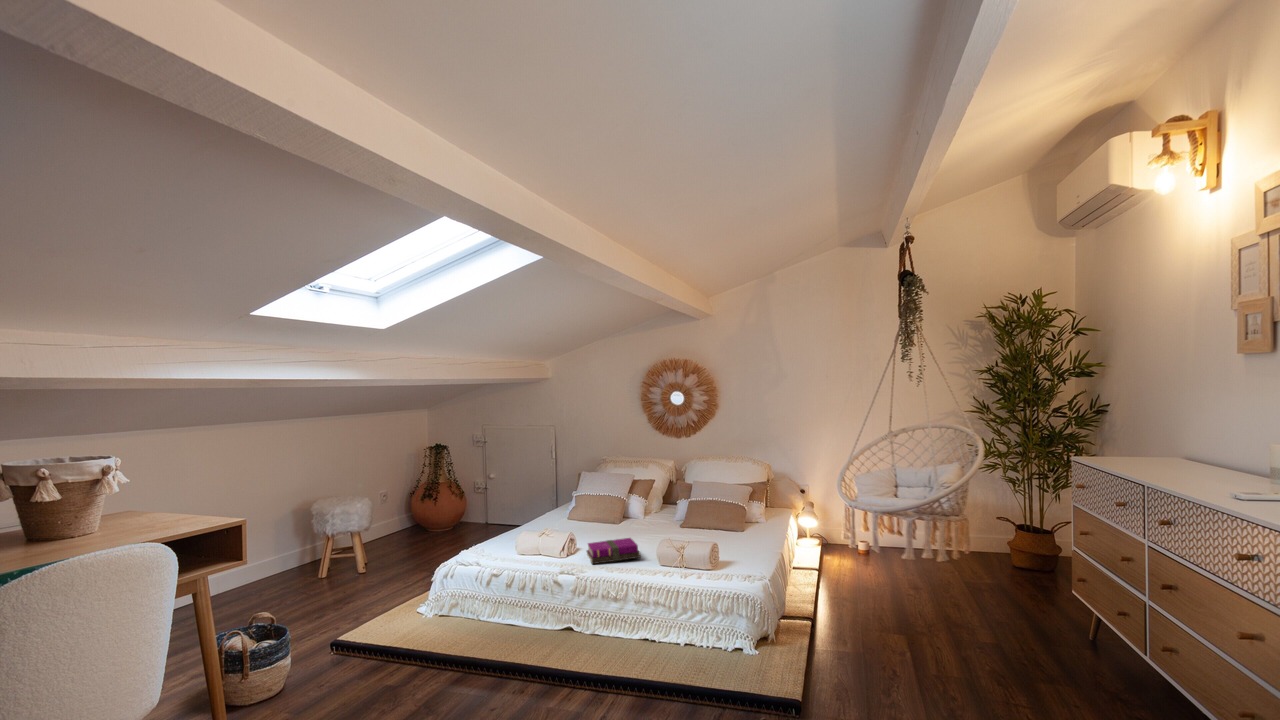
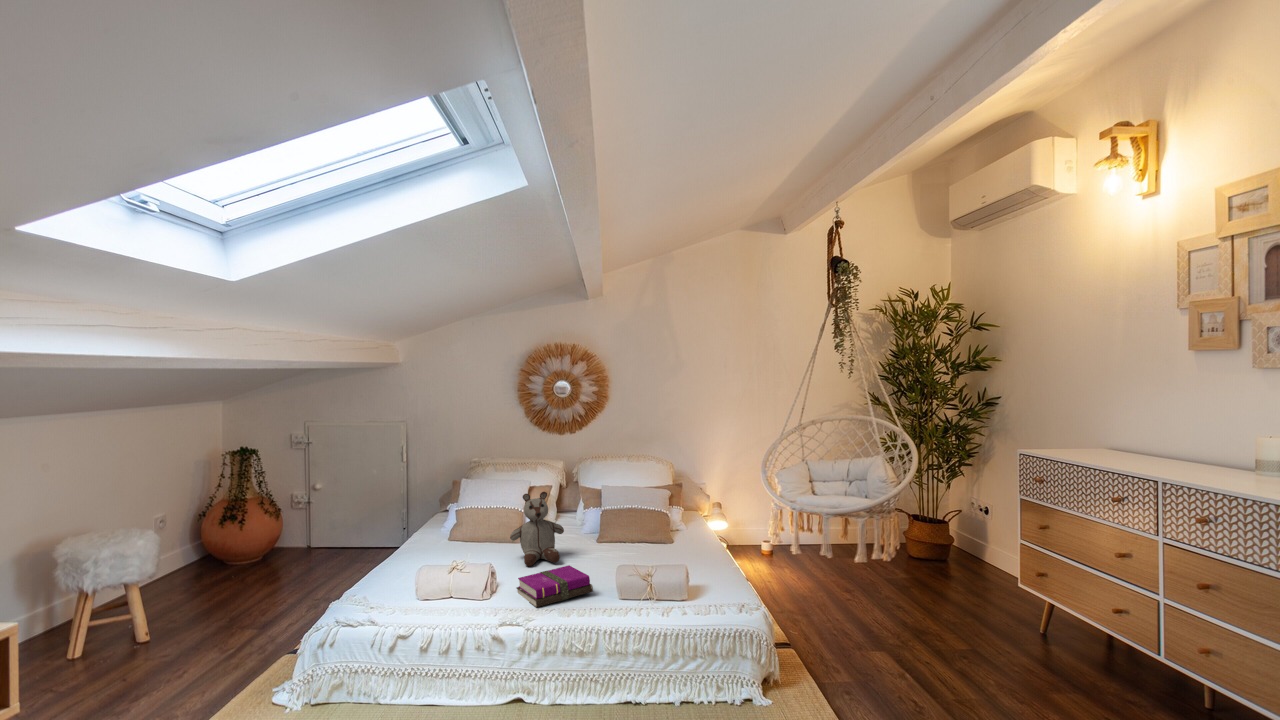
stuffed bear: none [599,480,643,539] -> present [510,492,564,566]

